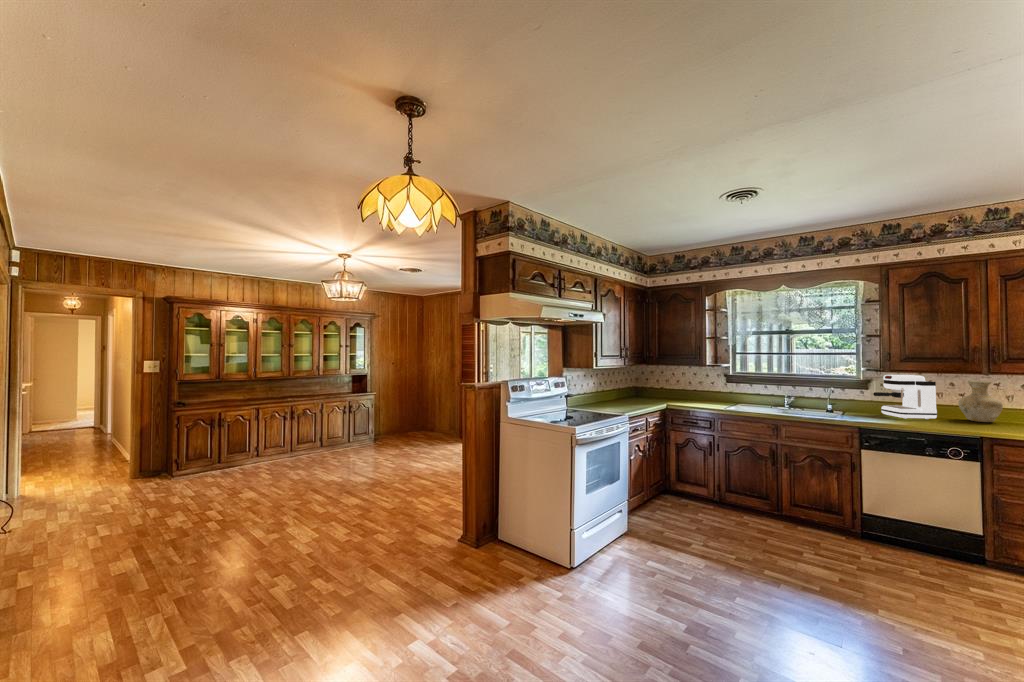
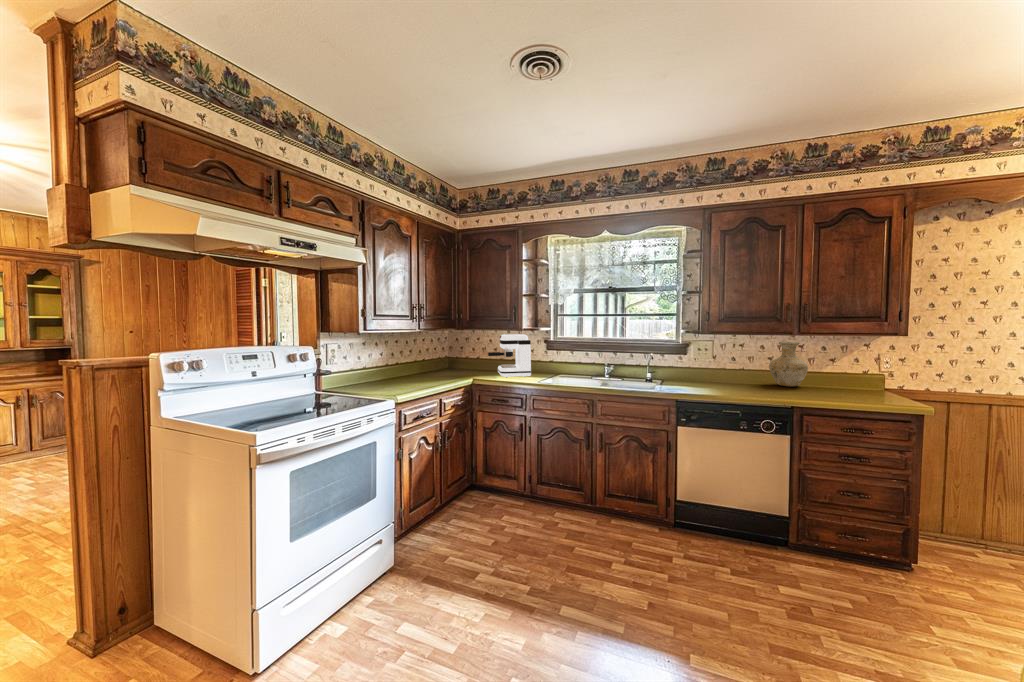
coffee maker: present [874,375,937,419] -> present [488,334,531,378]

